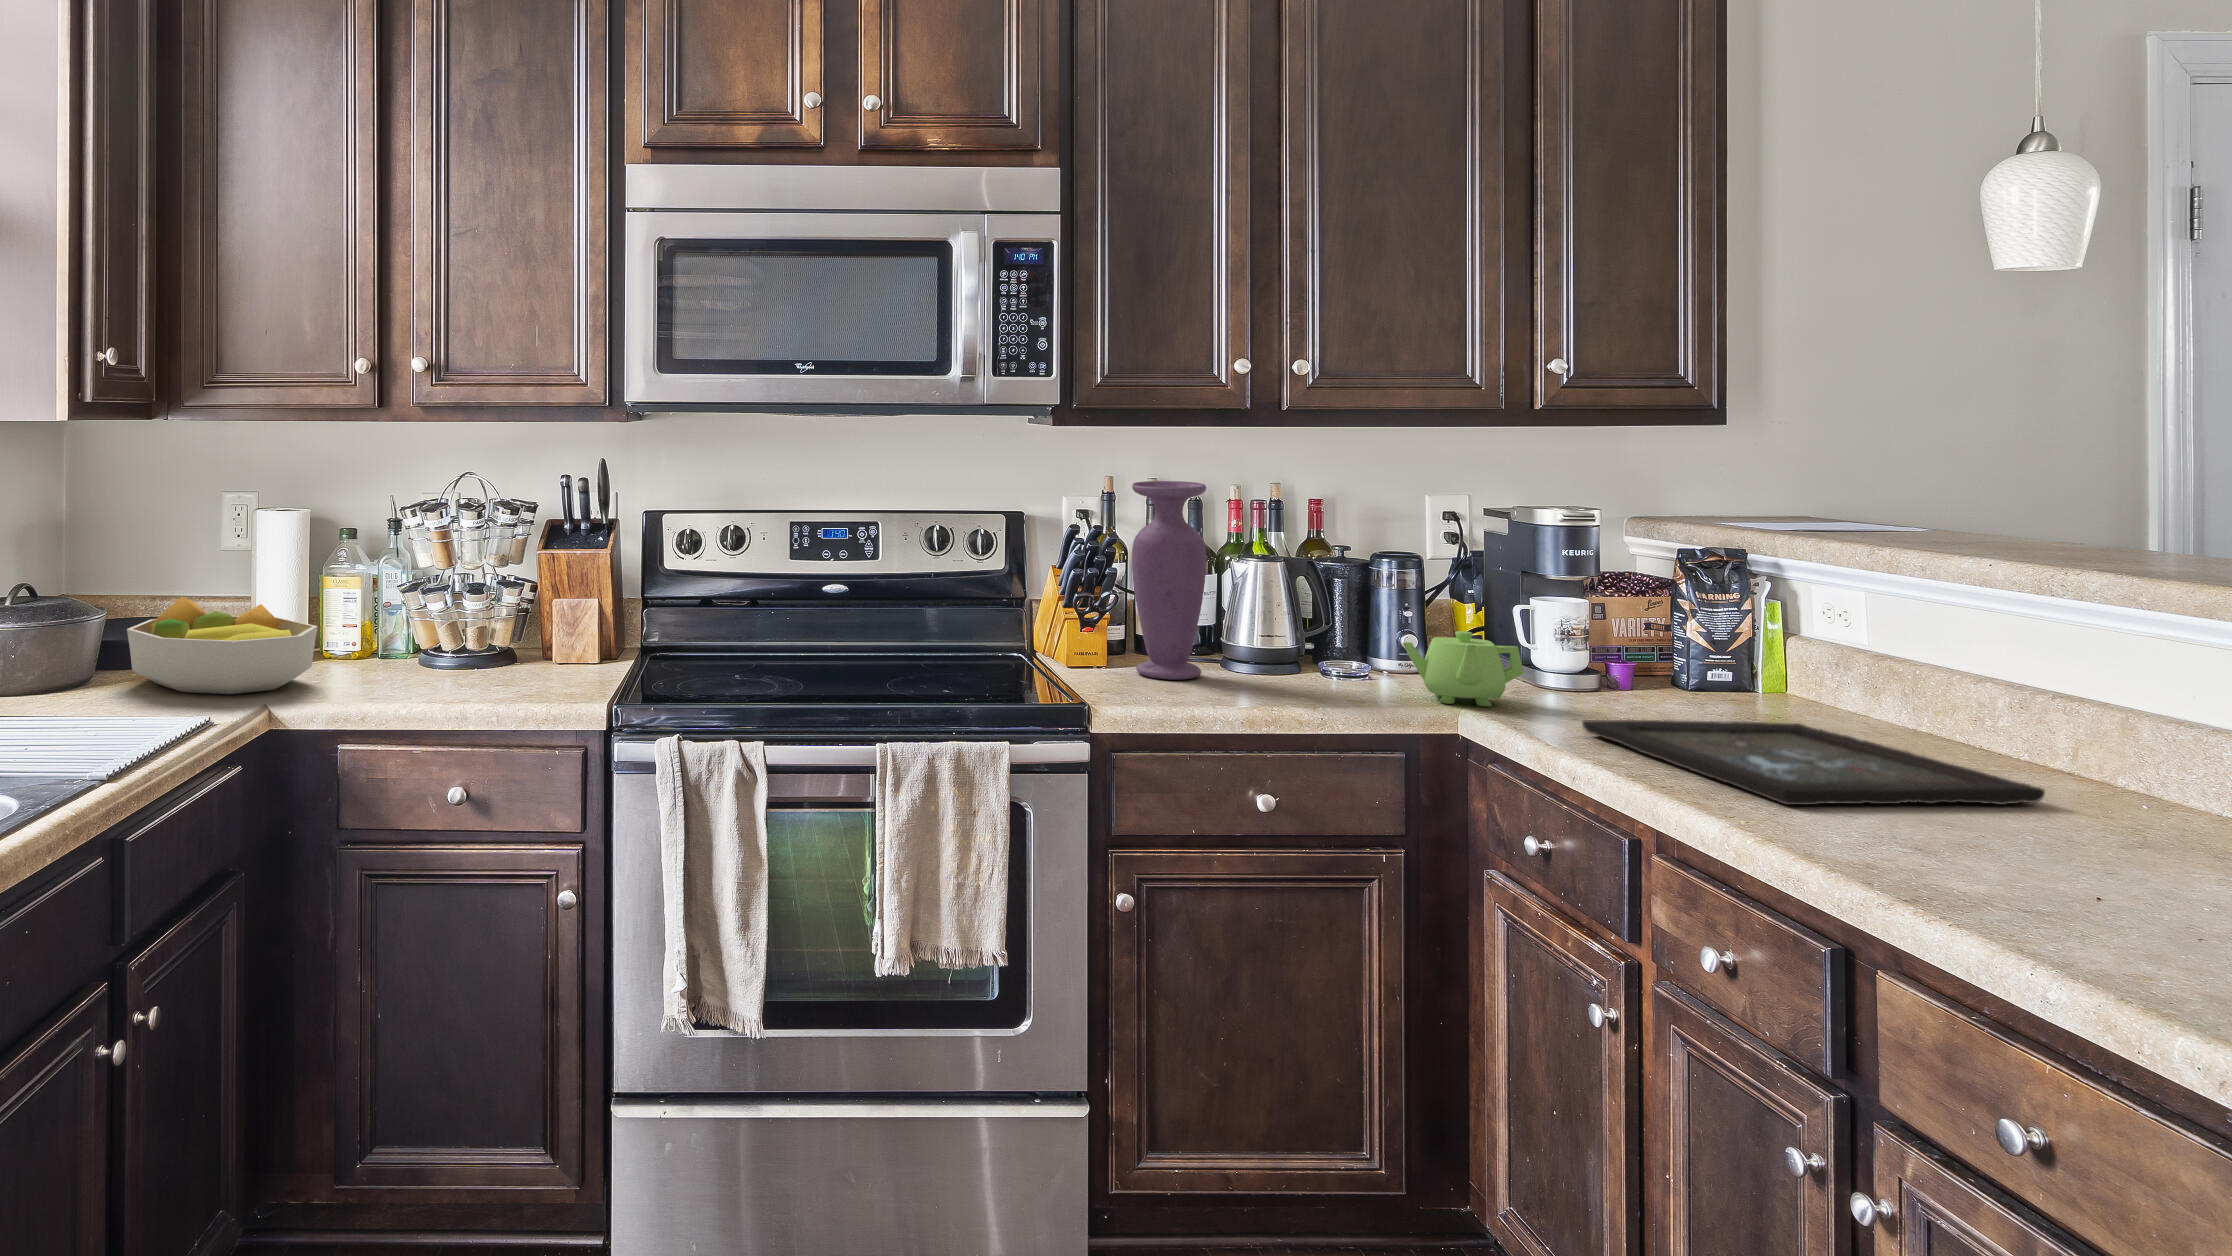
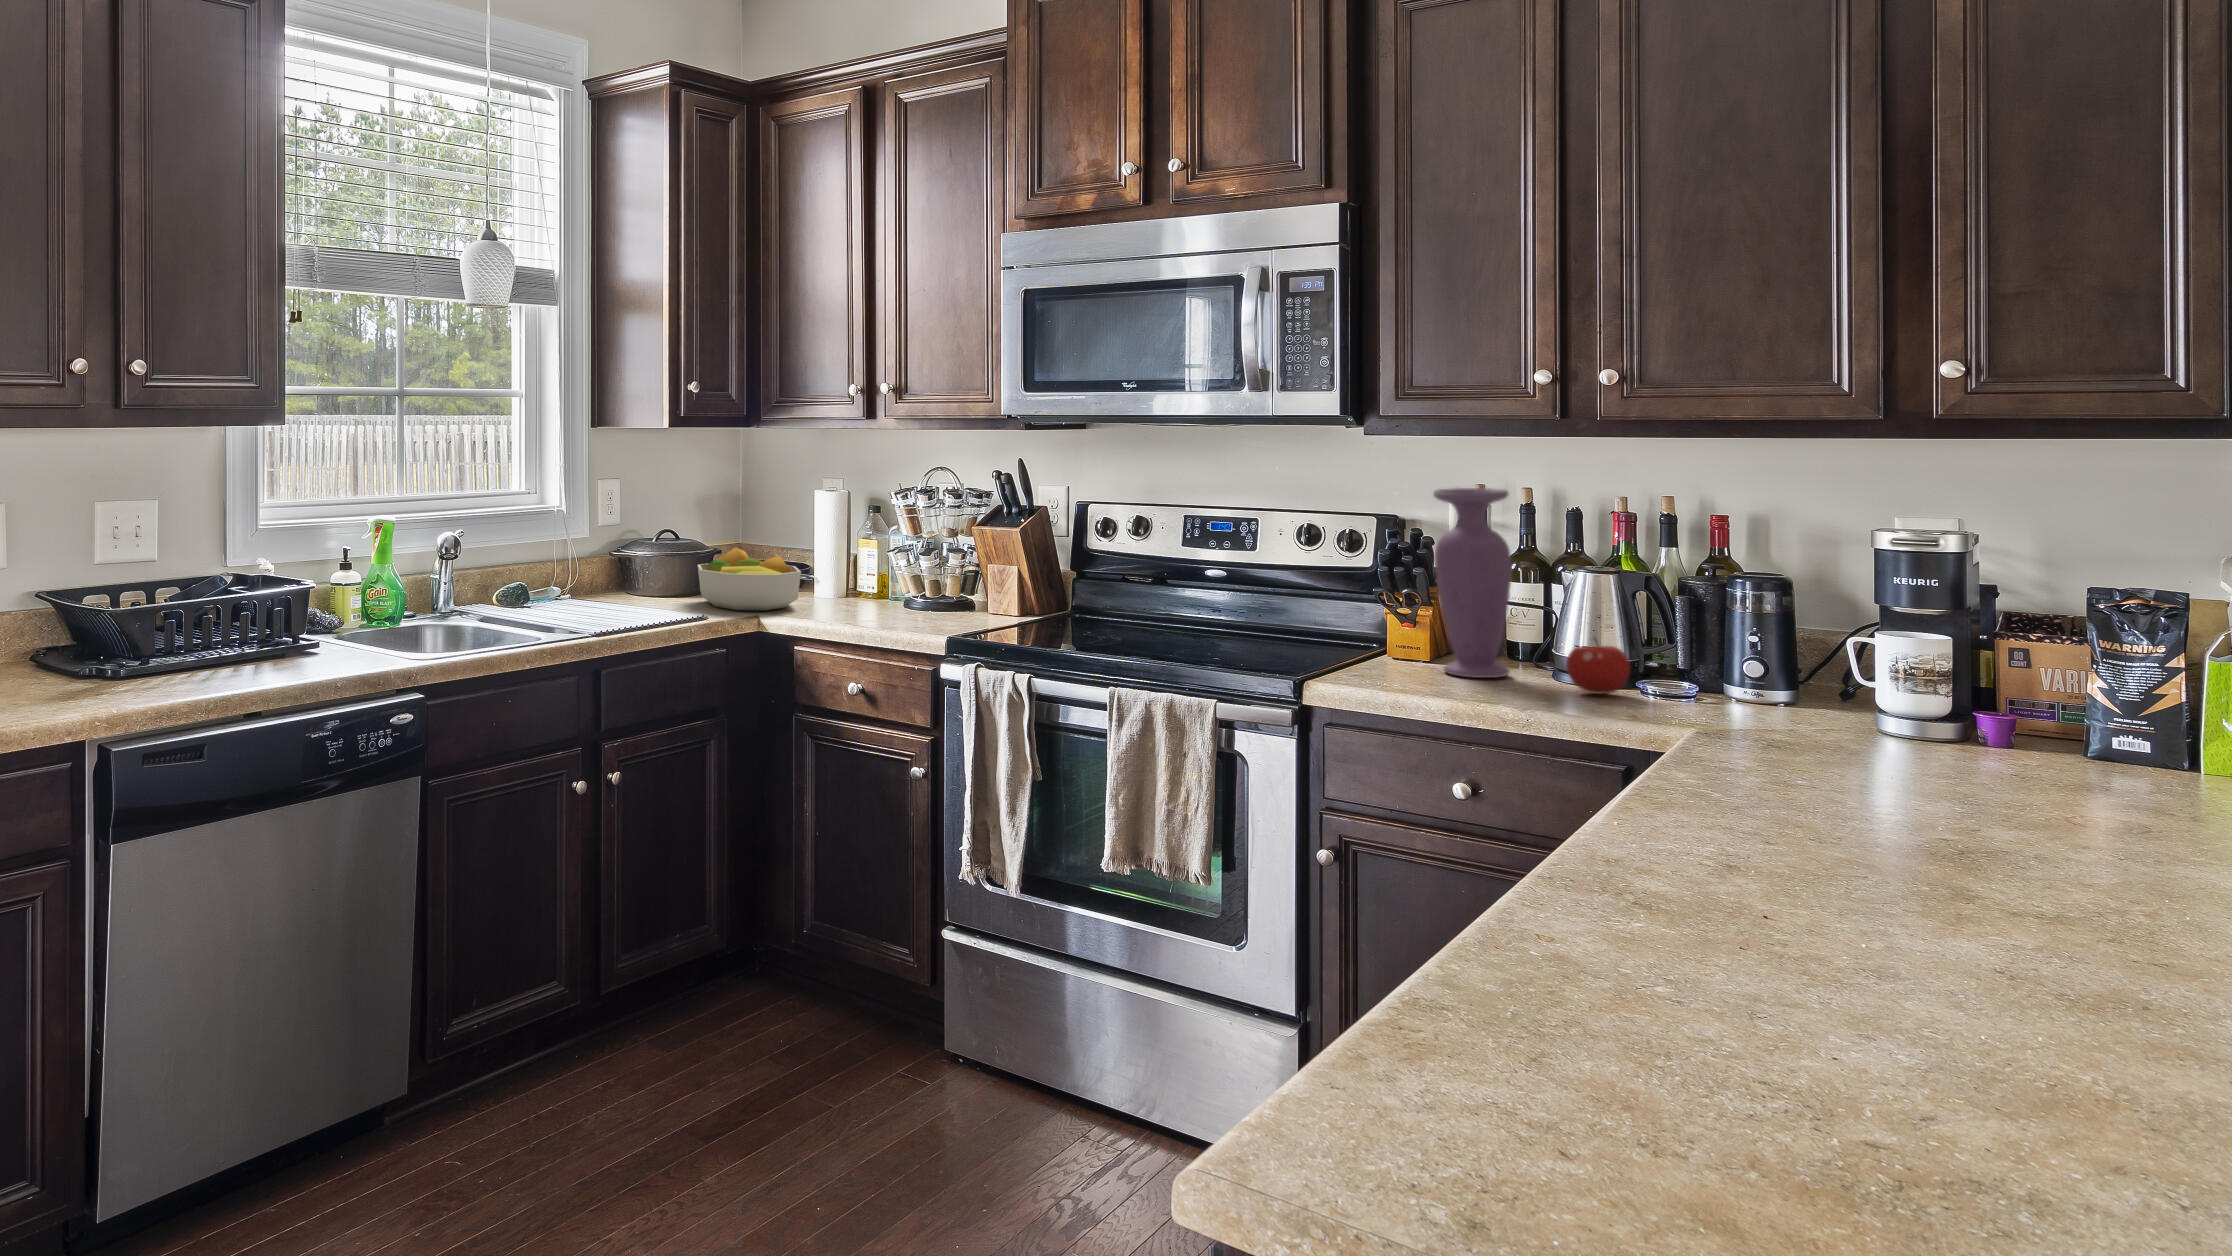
fruit: none [1275,627,1329,684] -> present [1566,638,1630,694]
teapot: present [1402,631,1523,706] -> none [1671,650,1798,730]
tray: present [1582,720,2045,805] -> none [1730,740,2103,857]

